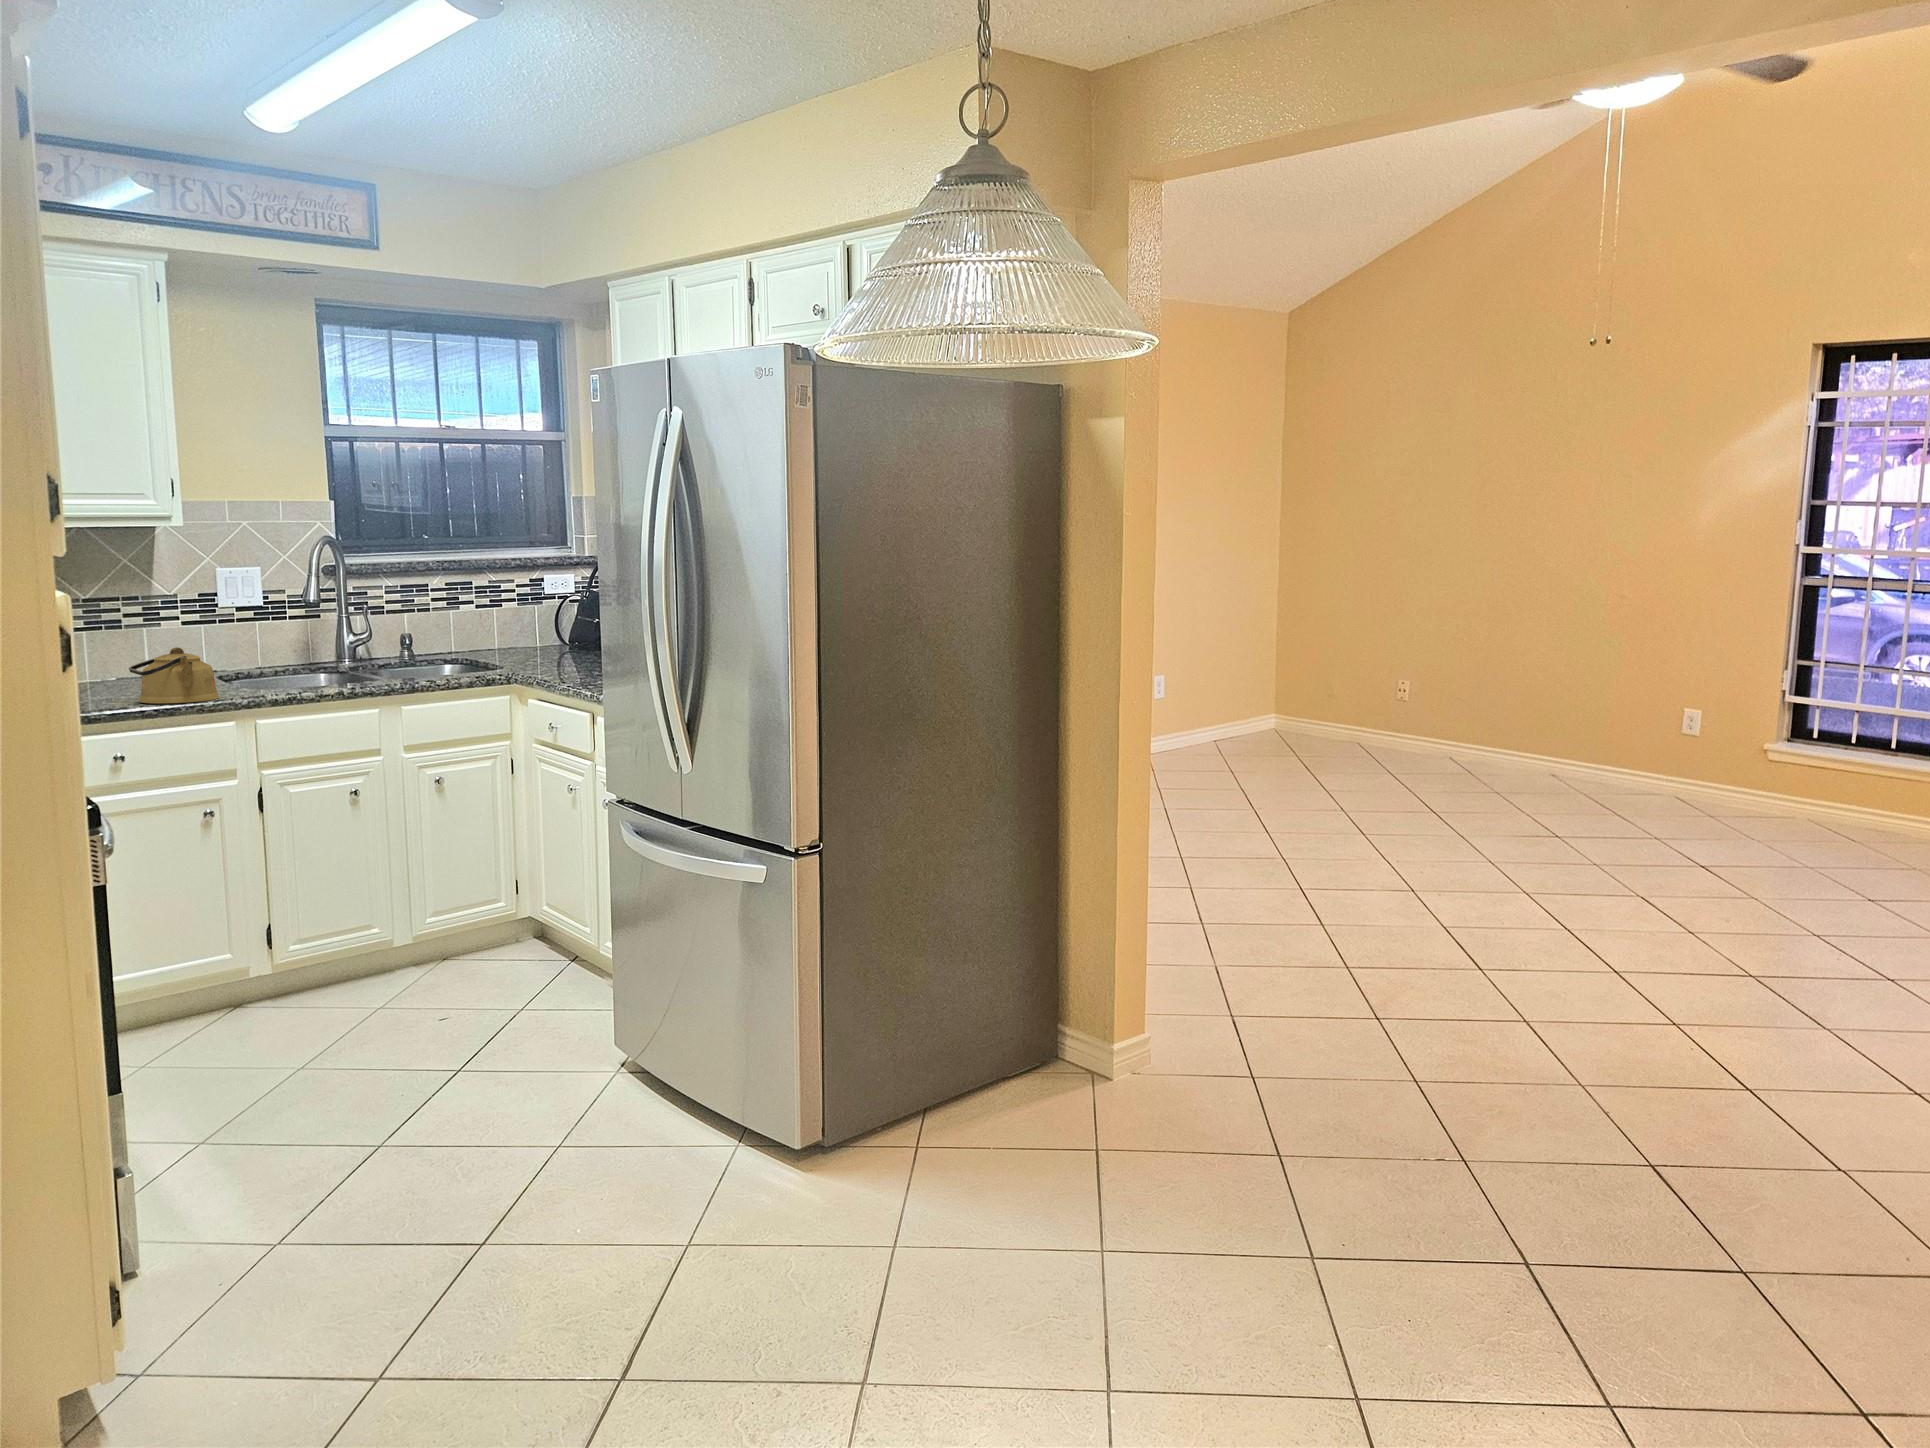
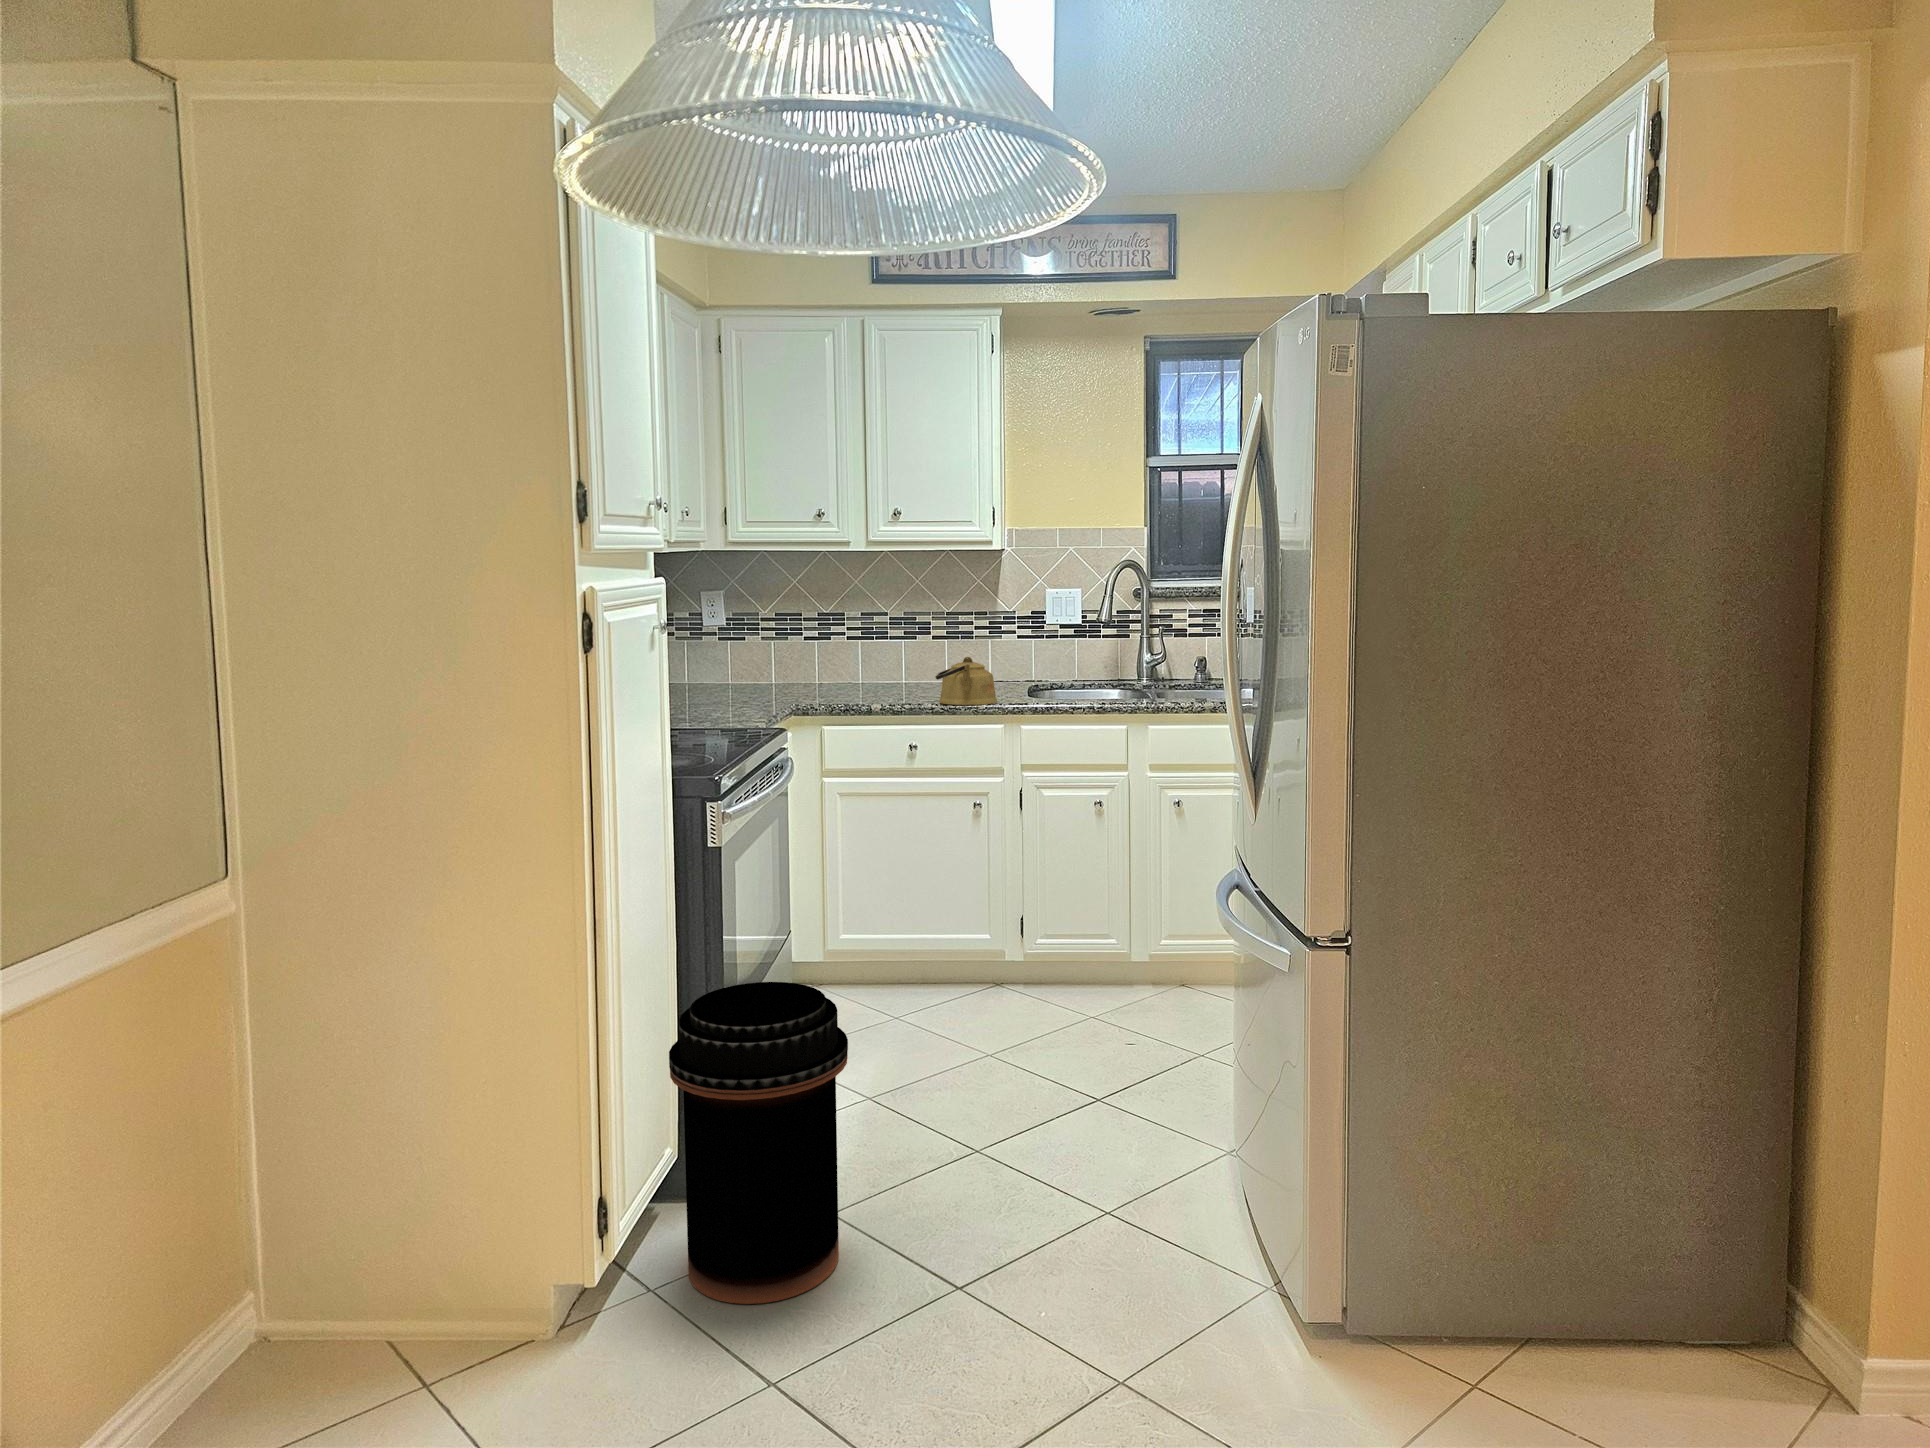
trash can: none [127,1012,359,1378] -> present [669,982,848,1304]

